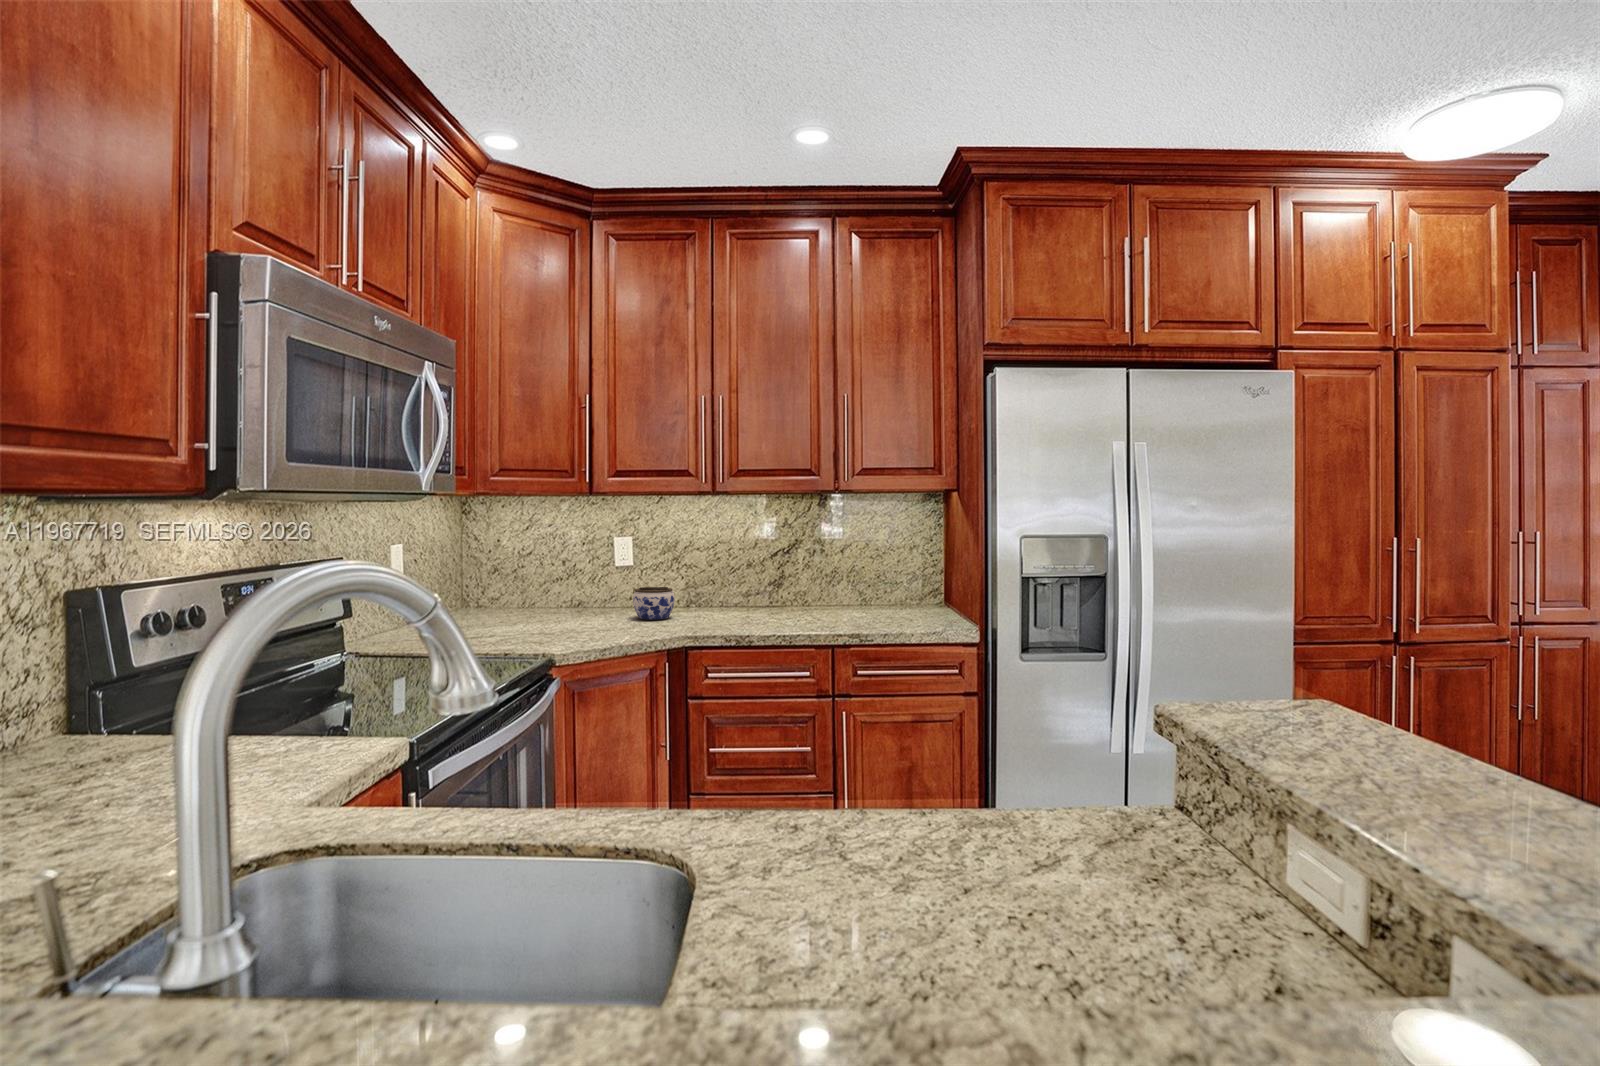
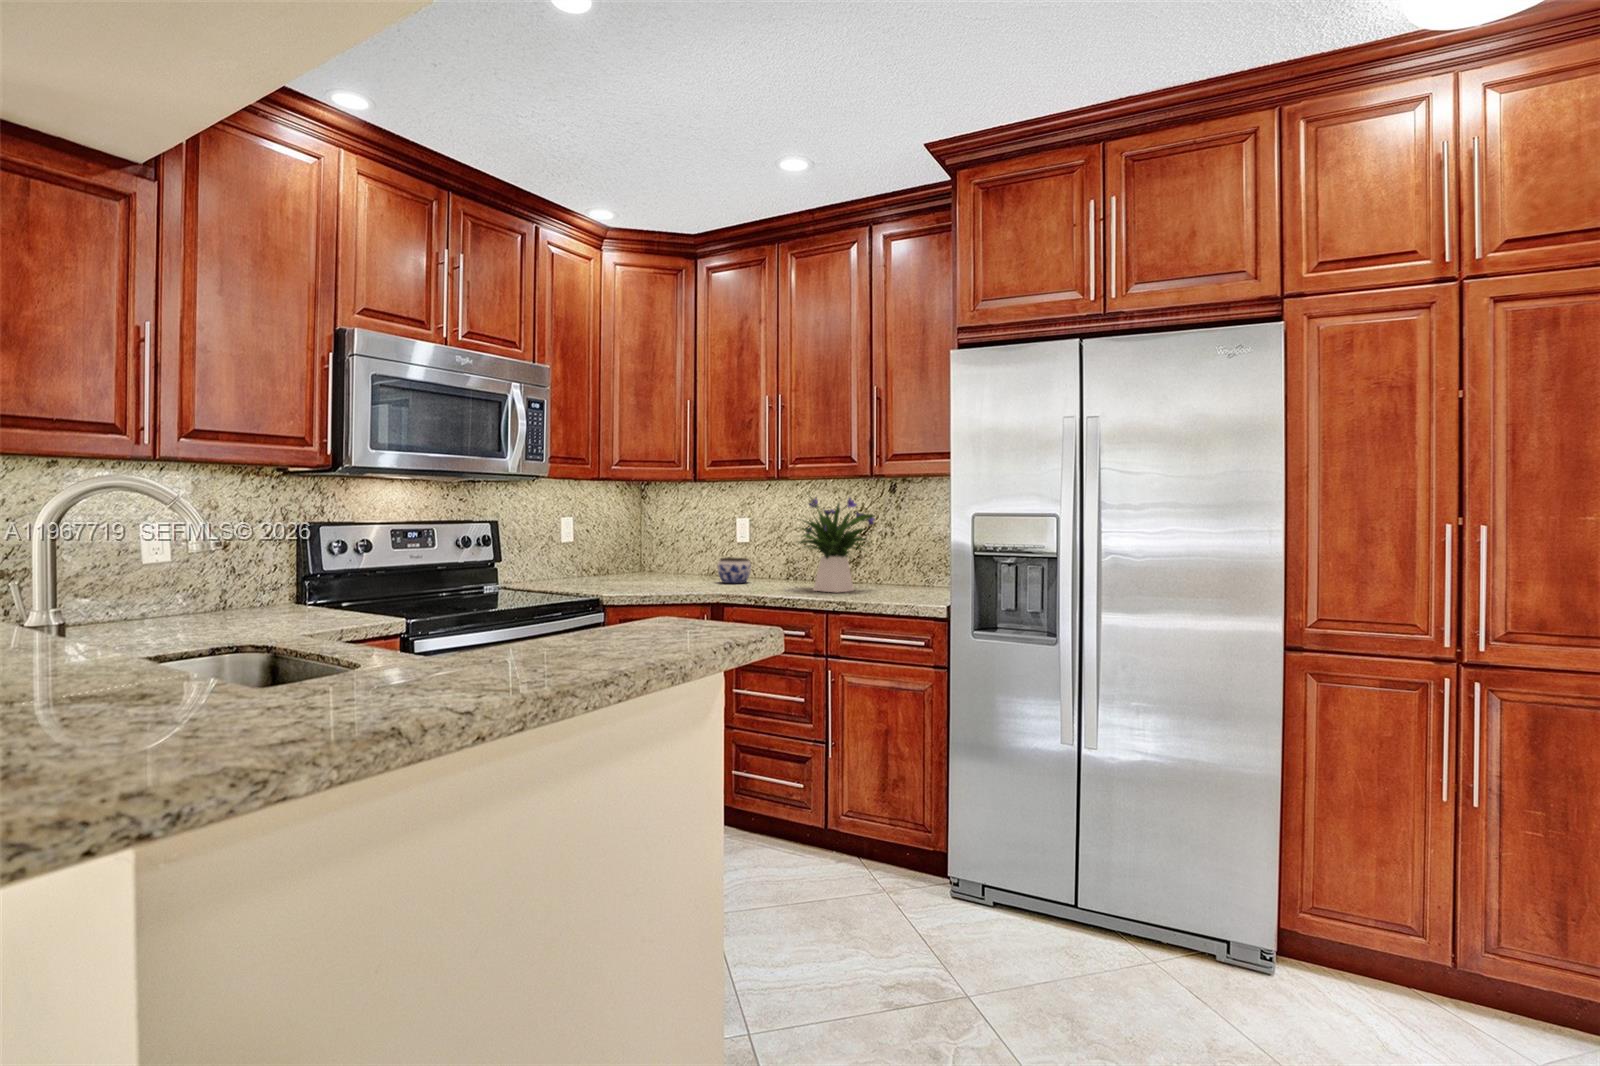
flower arrangement: none [752,508,857,622] -> present [798,494,875,593]

